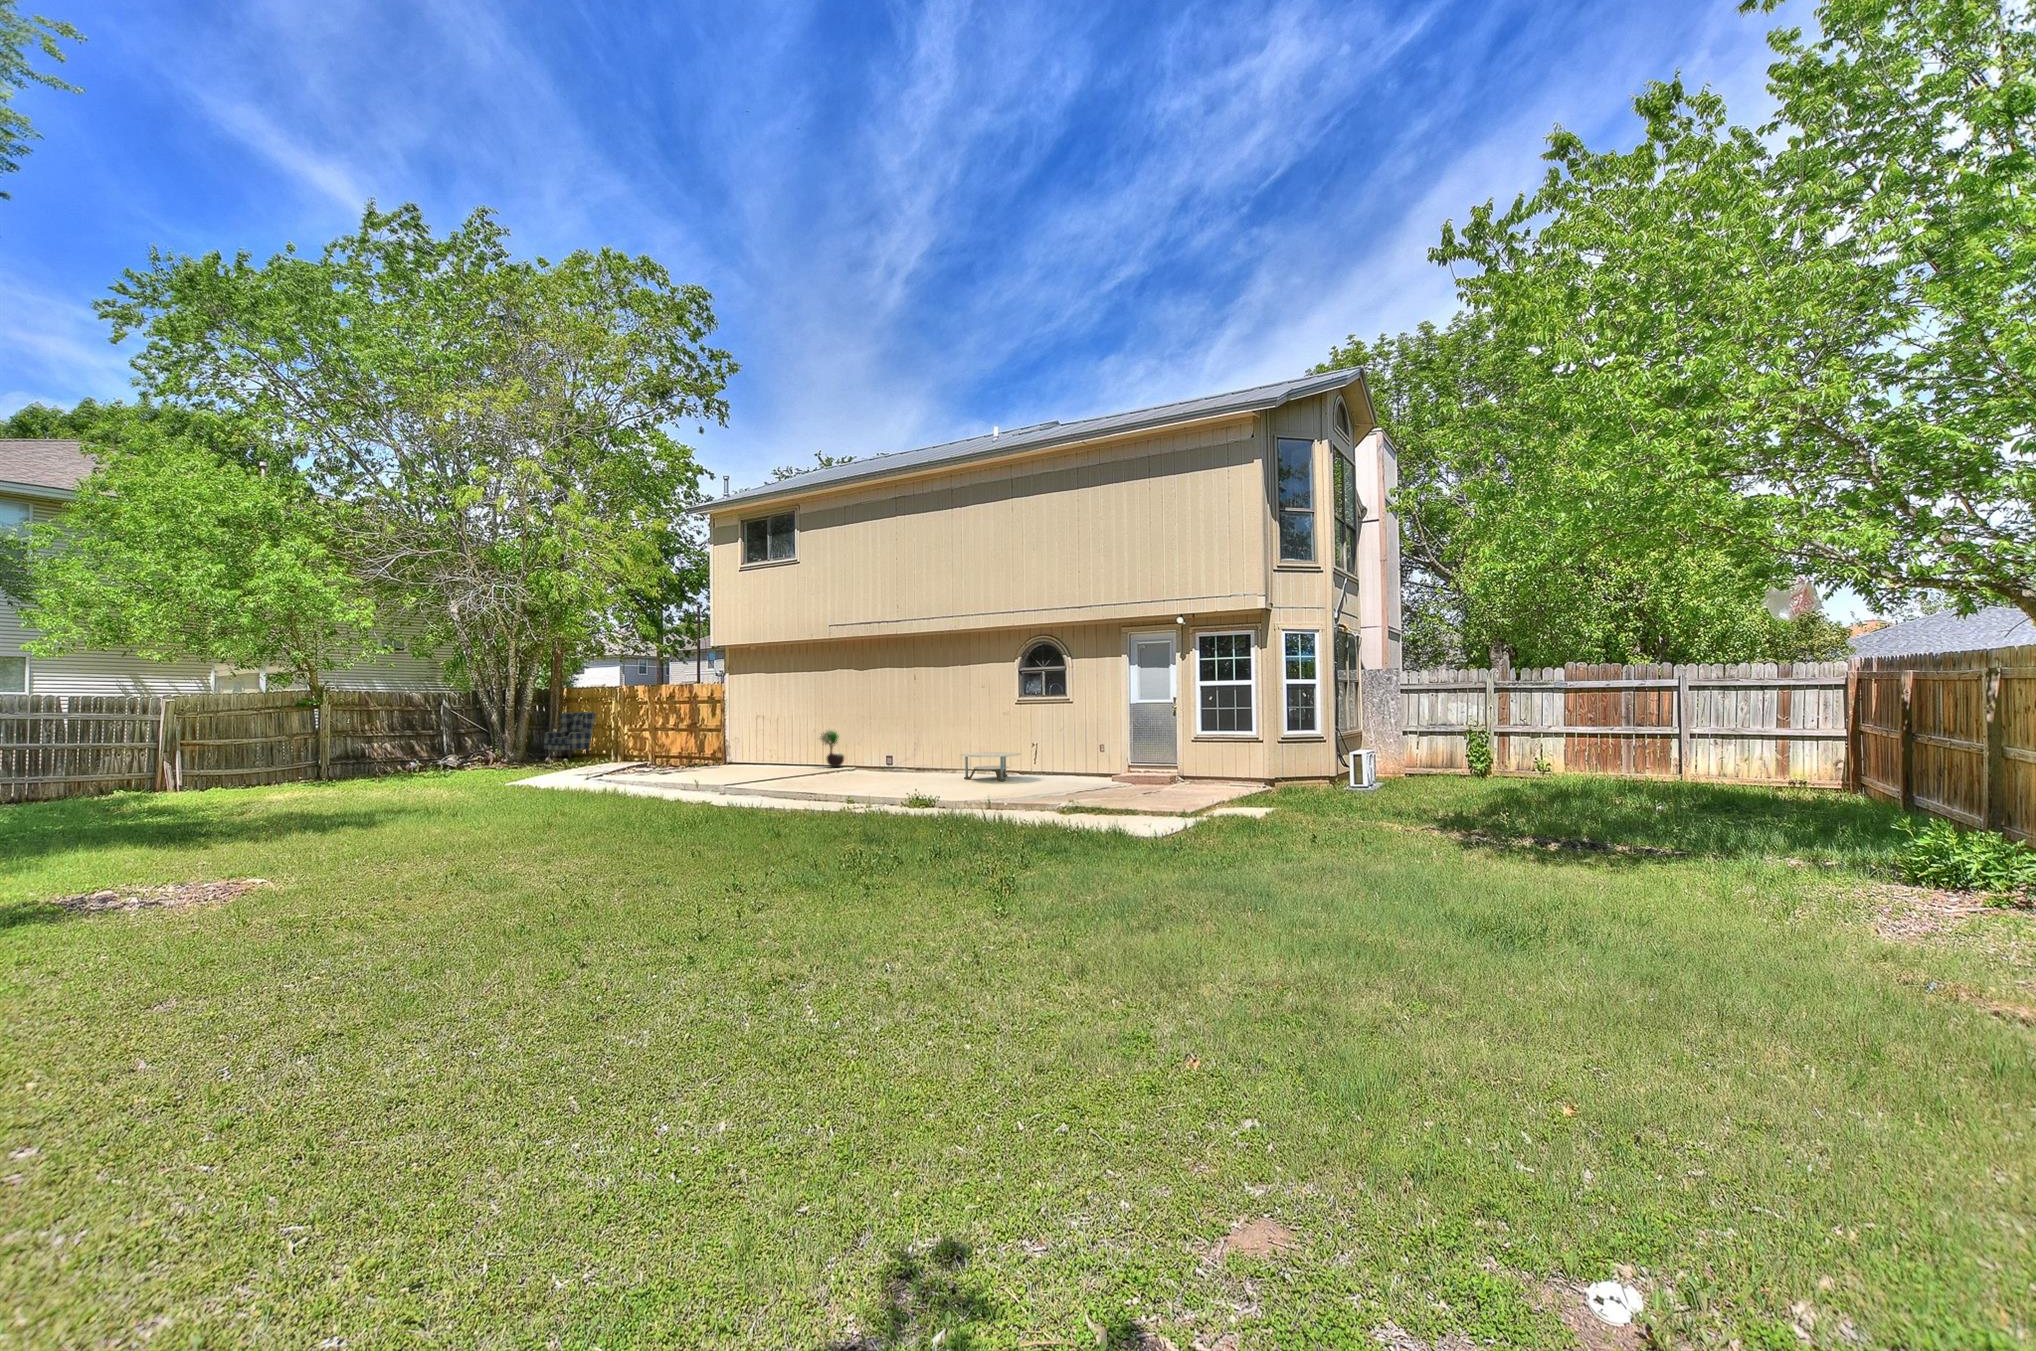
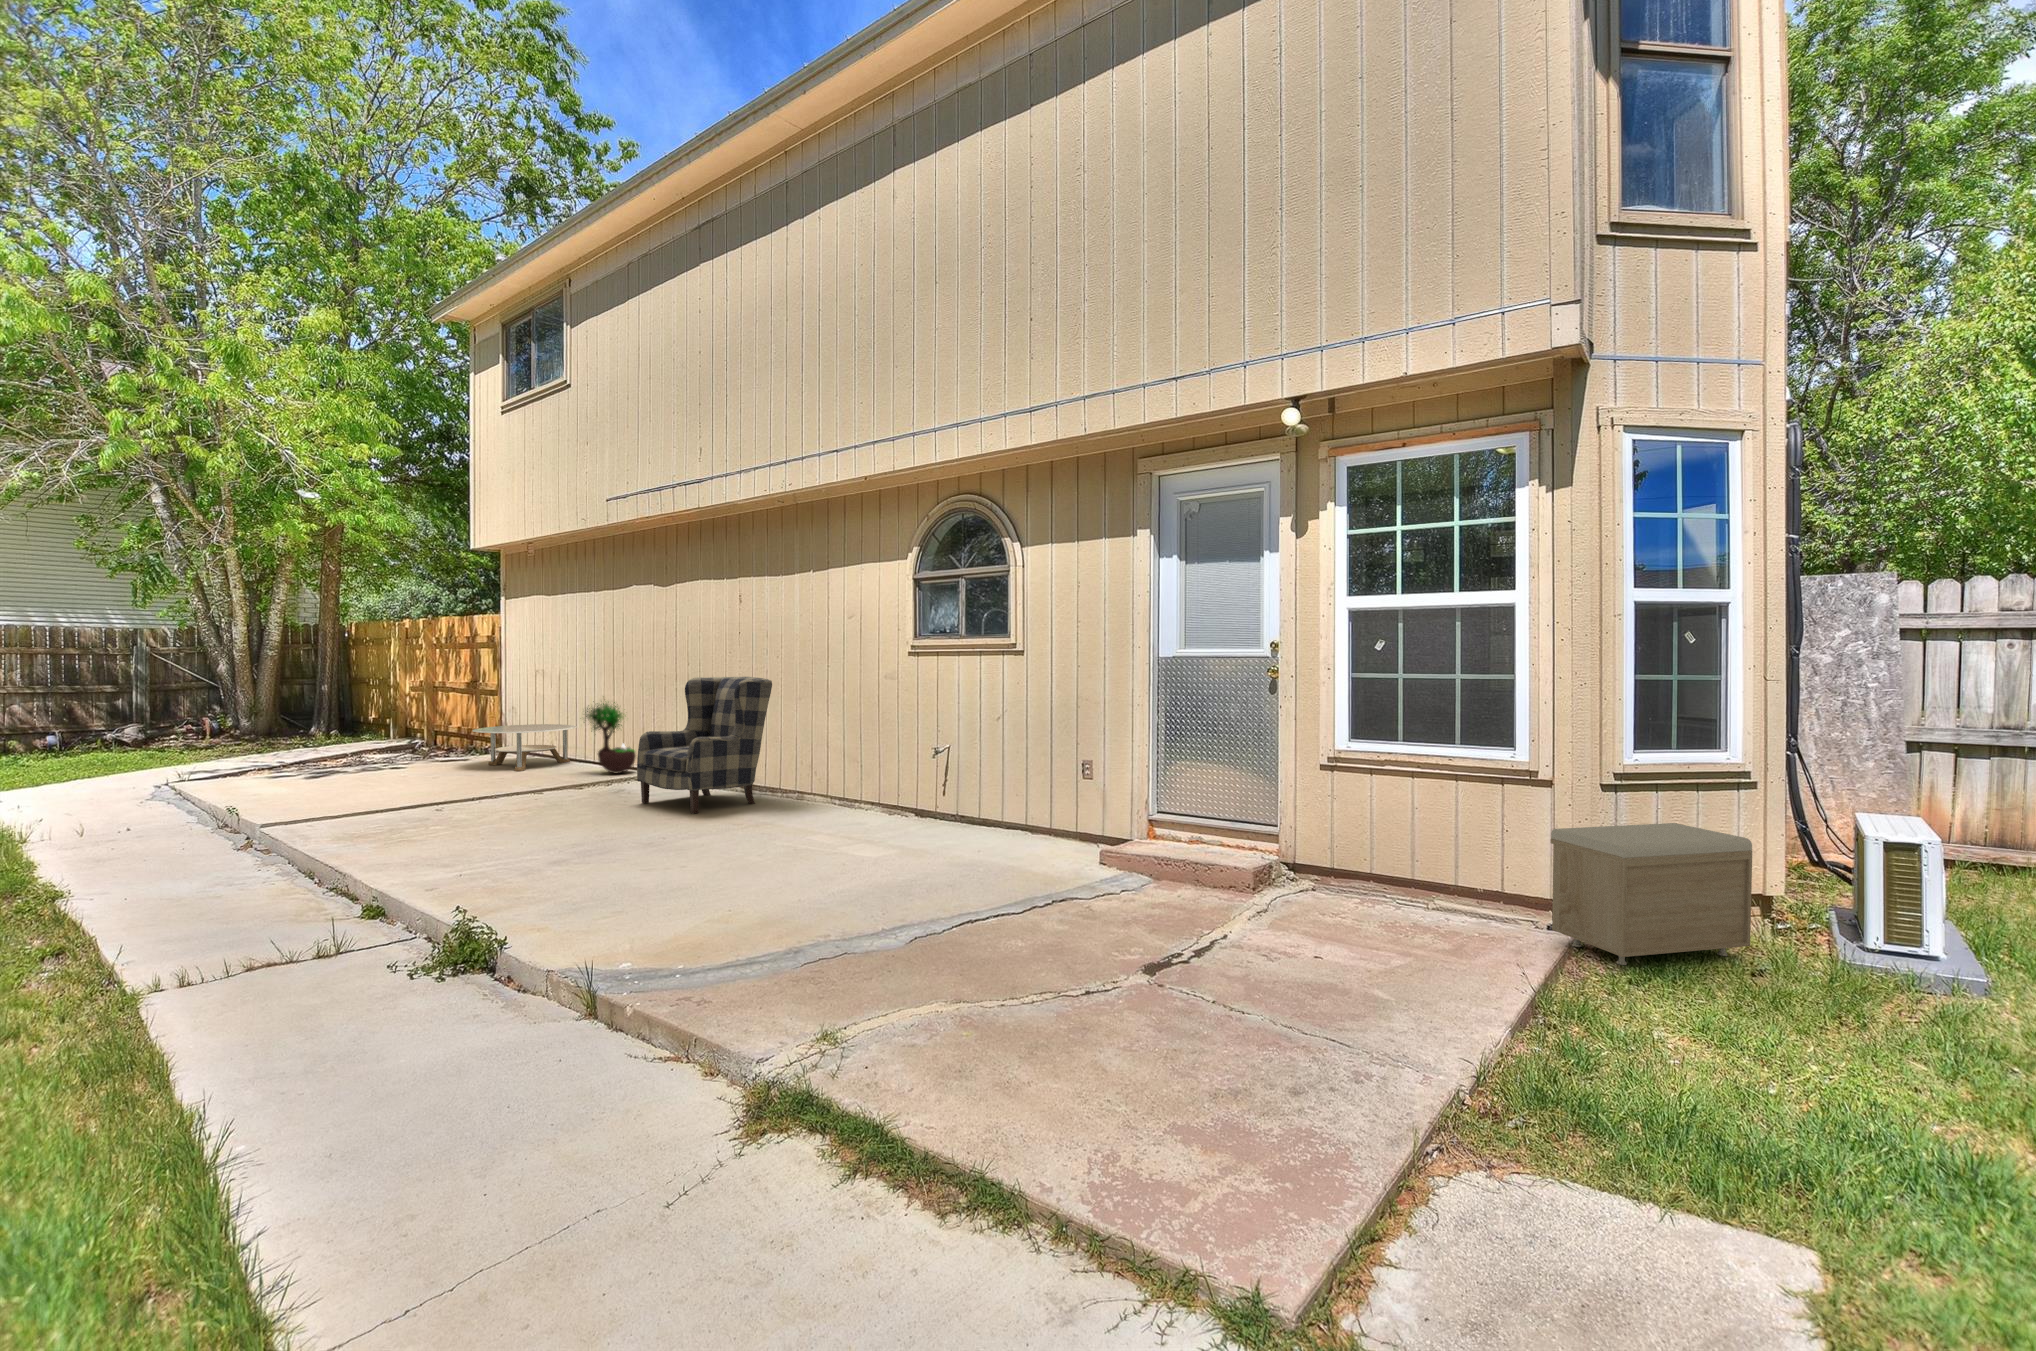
chair: present [544,712,596,758] -> present [637,677,772,814]
round table: present [961,752,1021,781] -> present [472,724,577,771]
storage bench: none [1262,753,1317,792] -> present [1551,823,1752,965]

